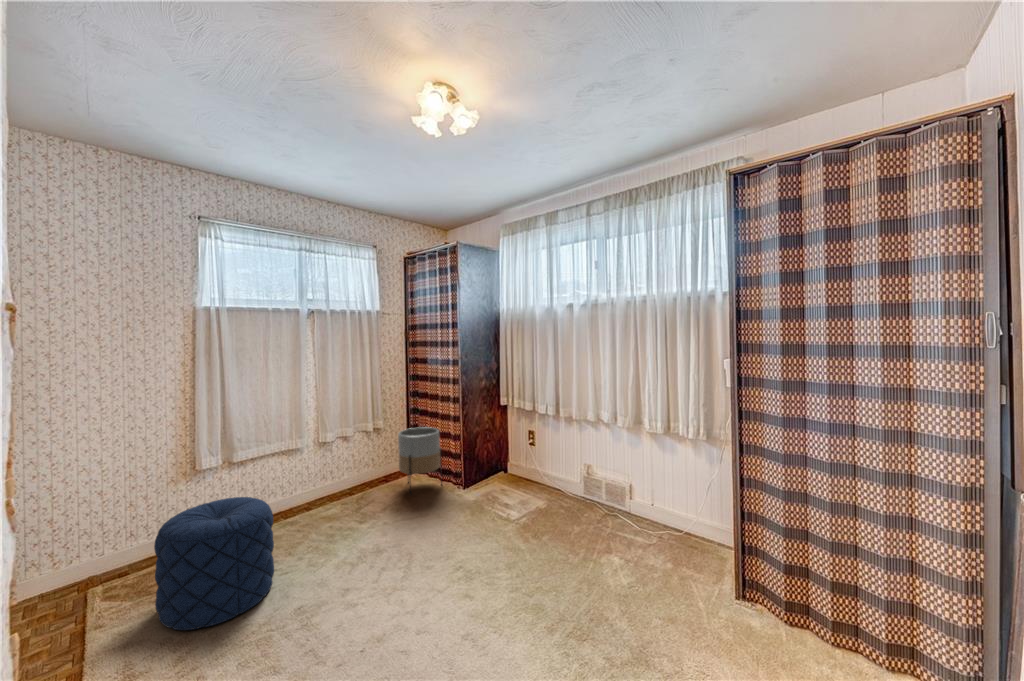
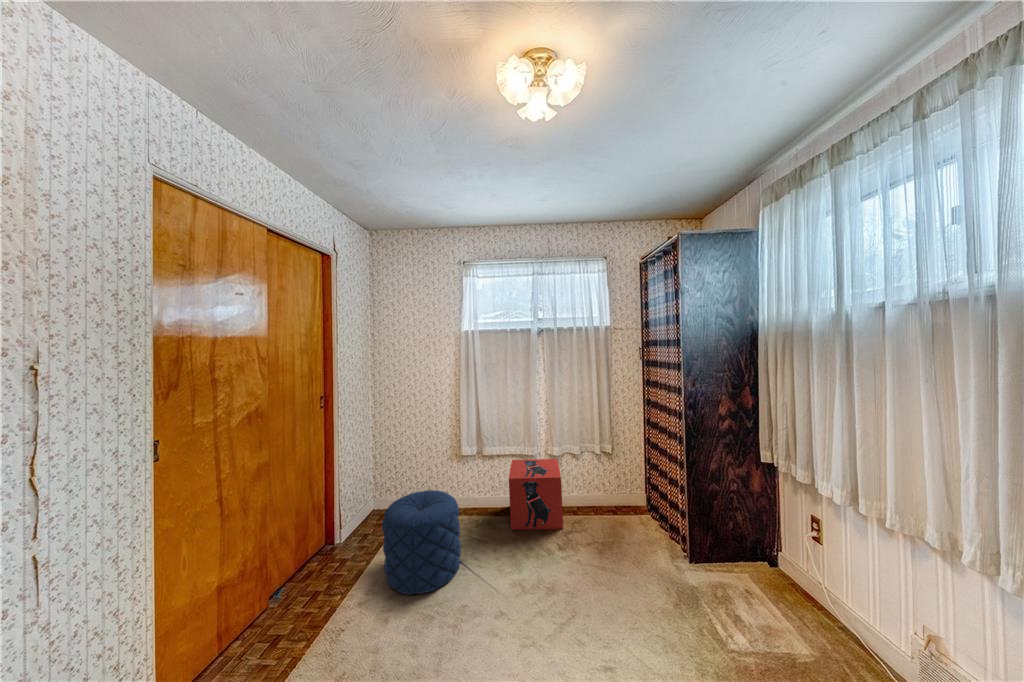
planter: present [398,427,442,482] -> none [619,459,673,539]
storage box: none [272,449,352,530] -> present [509,459,563,530]

